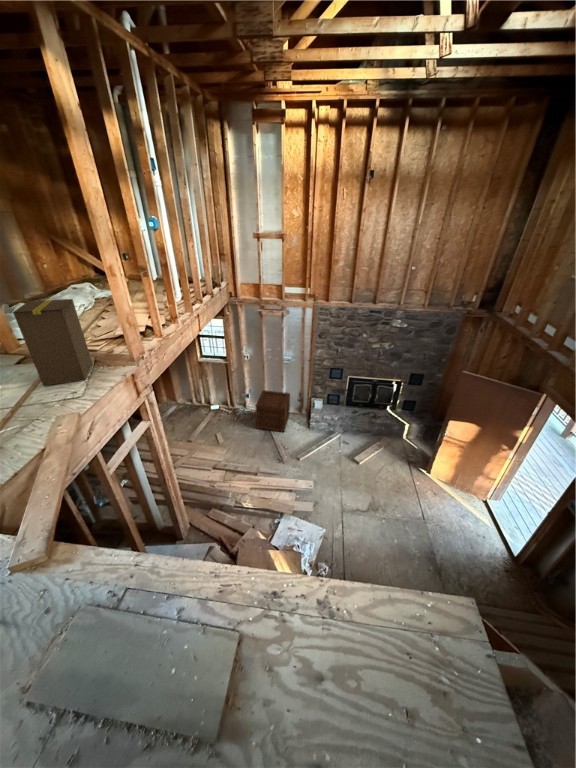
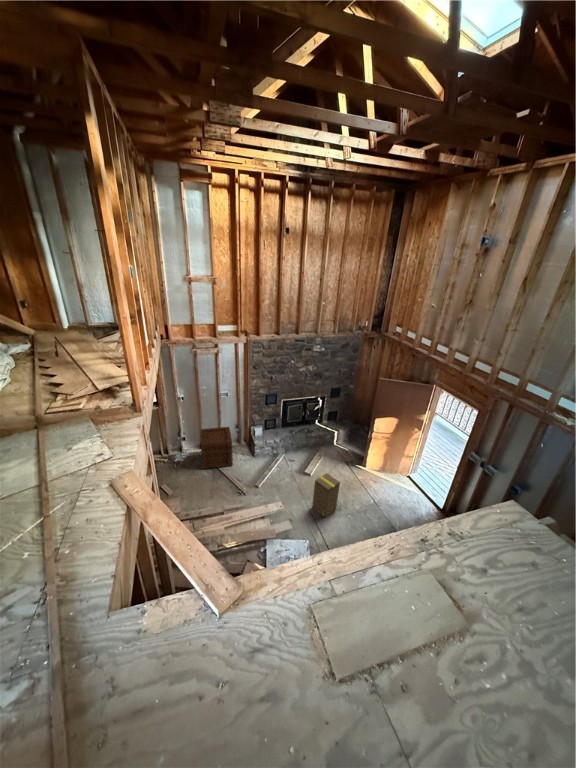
cardboard box: present [13,299,93,385] -> present [312,473,340,517]

